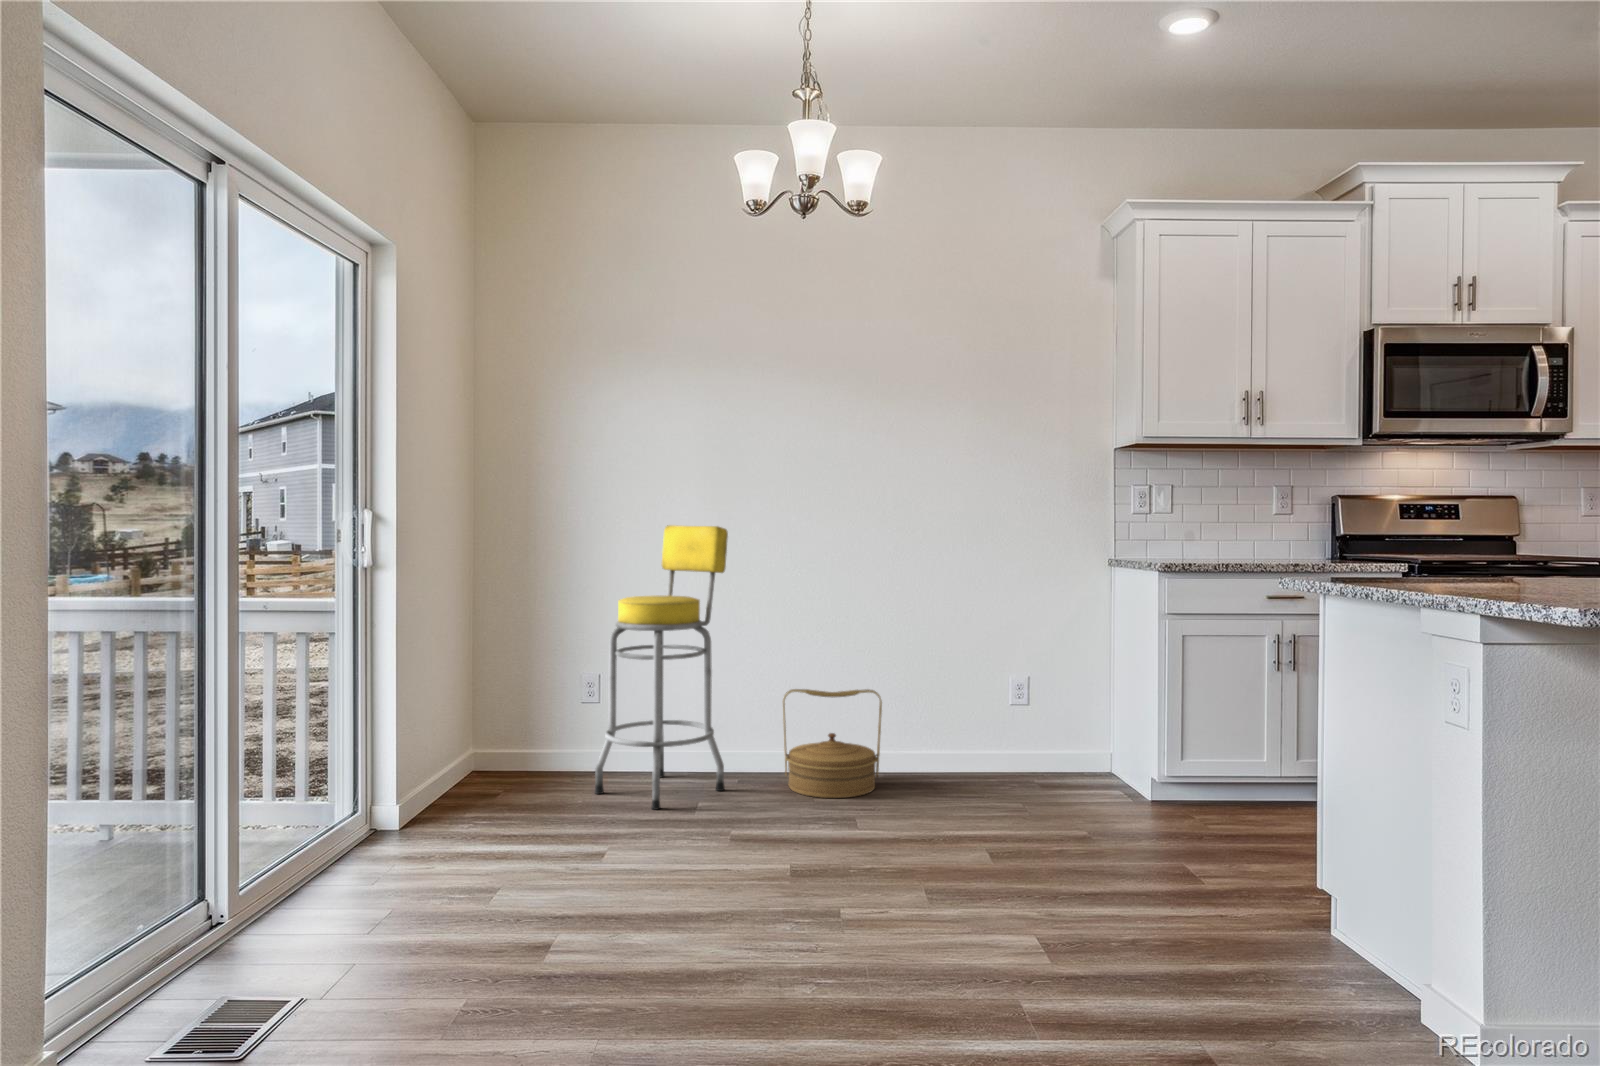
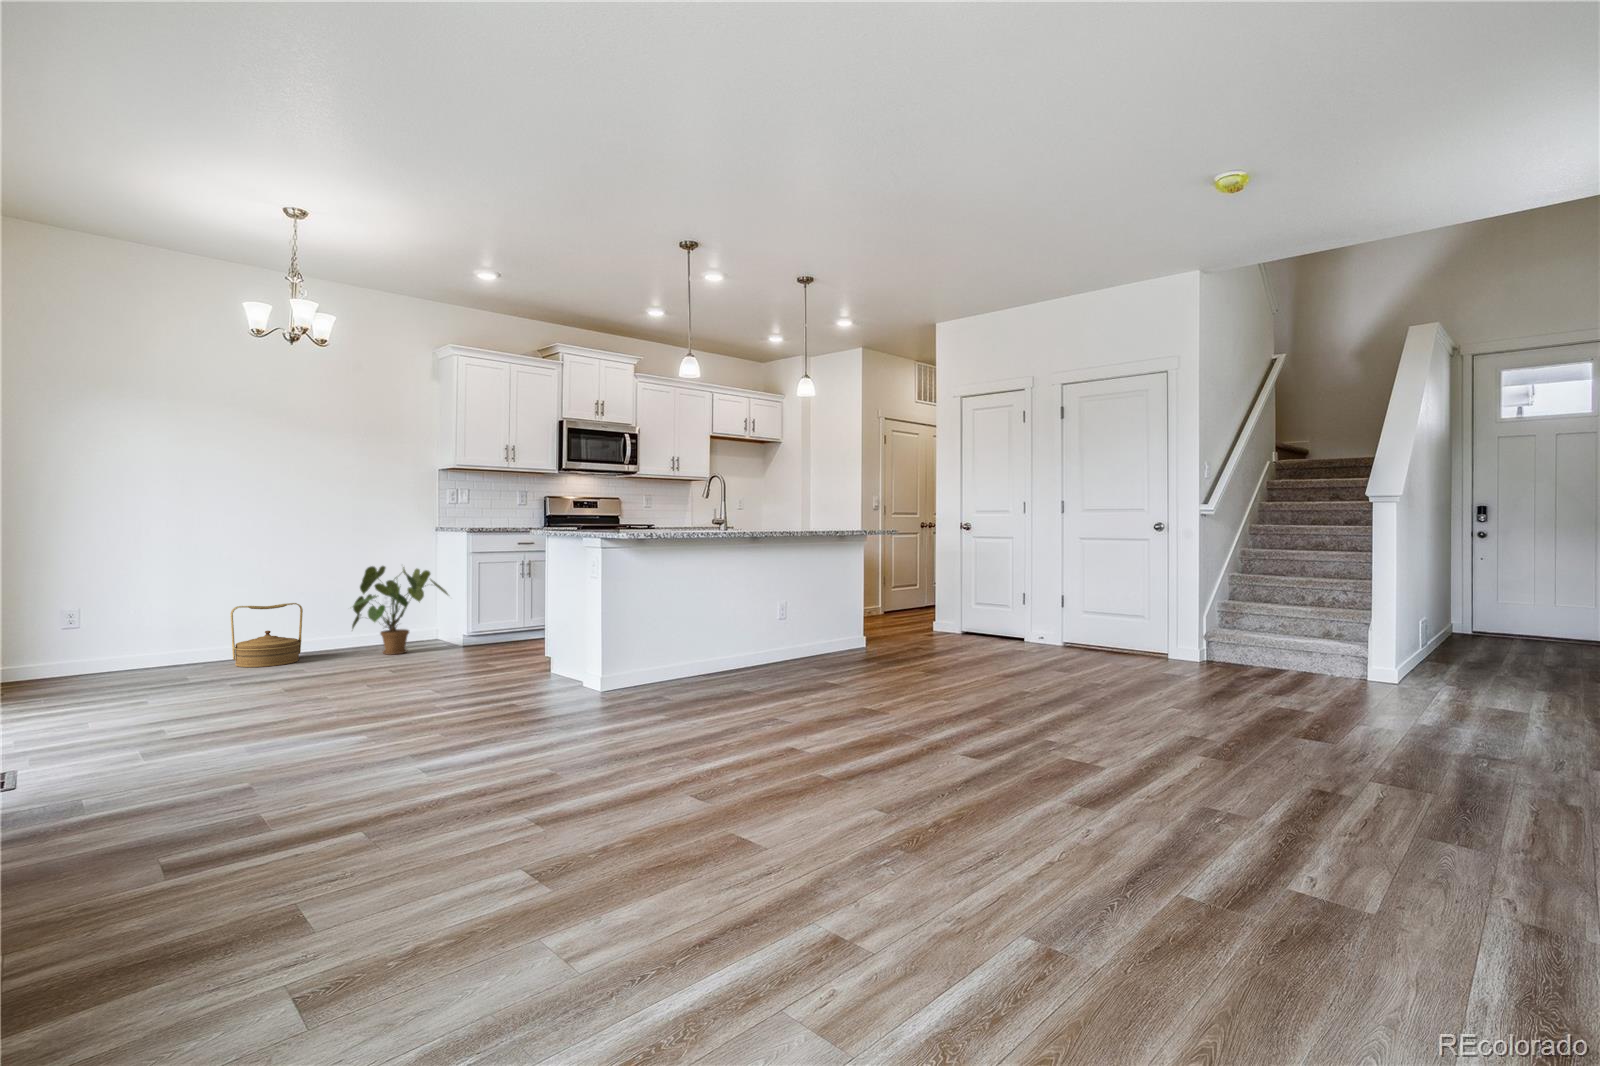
bar stool: present [595,525,728,810] -> none [78,504,189,686]
house plant: none [947,630,1131,806] -> present [352,566,448,655]

